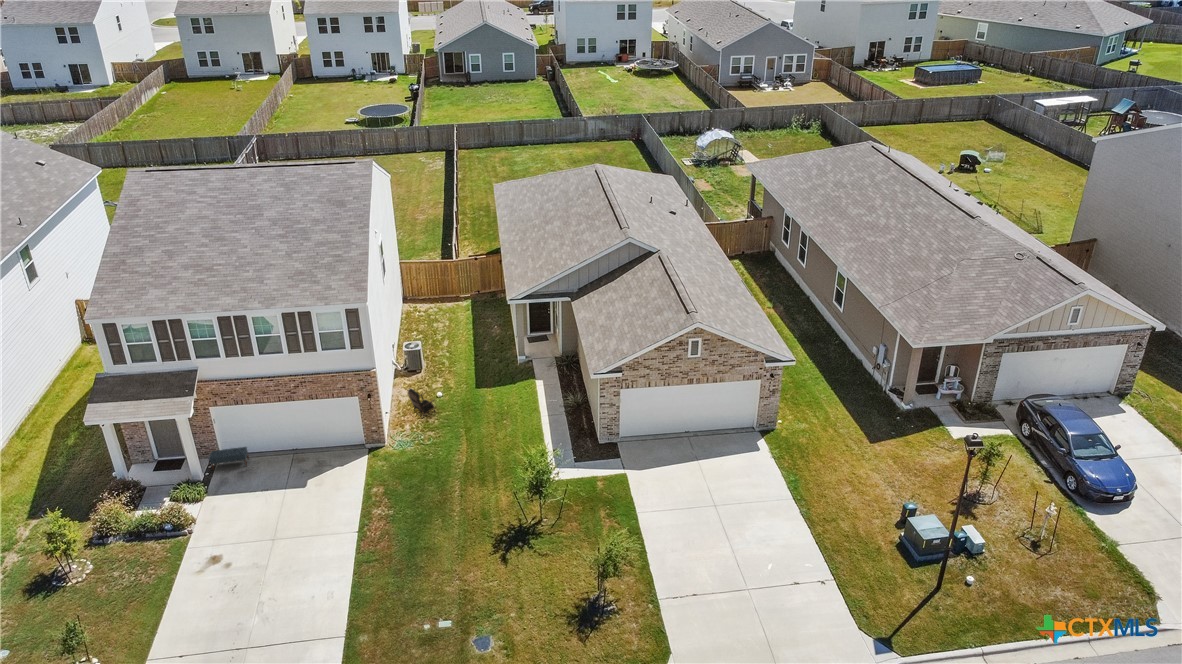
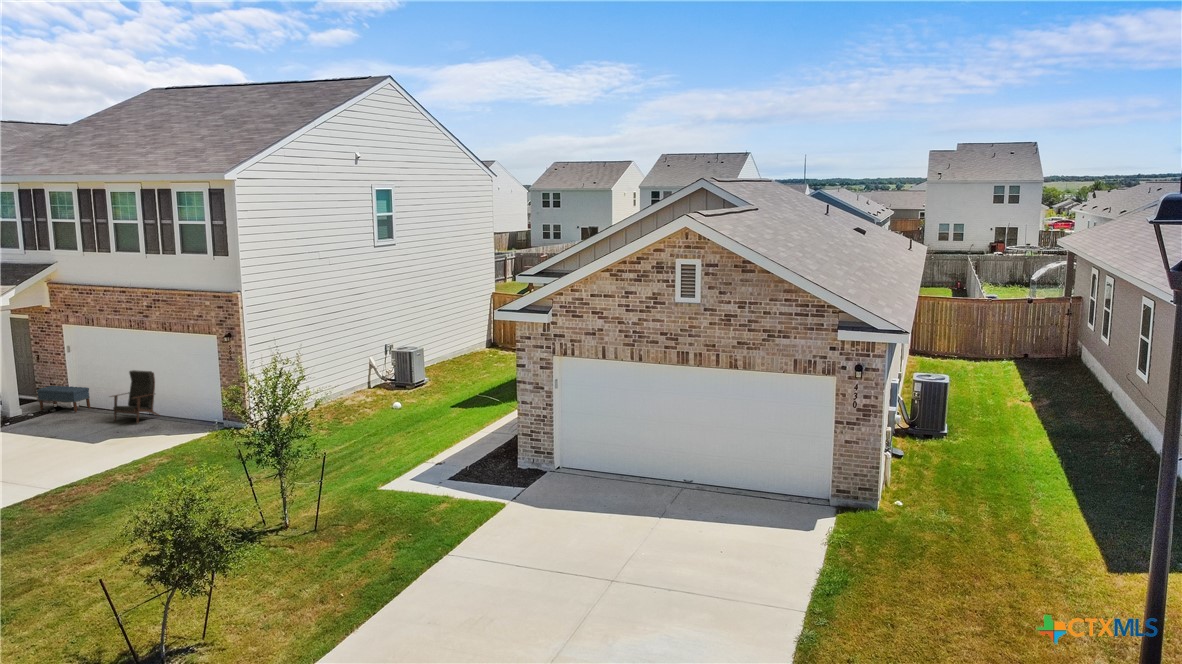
lounge chair: present [408,388,436,419] -> present [110,370,160,423]

